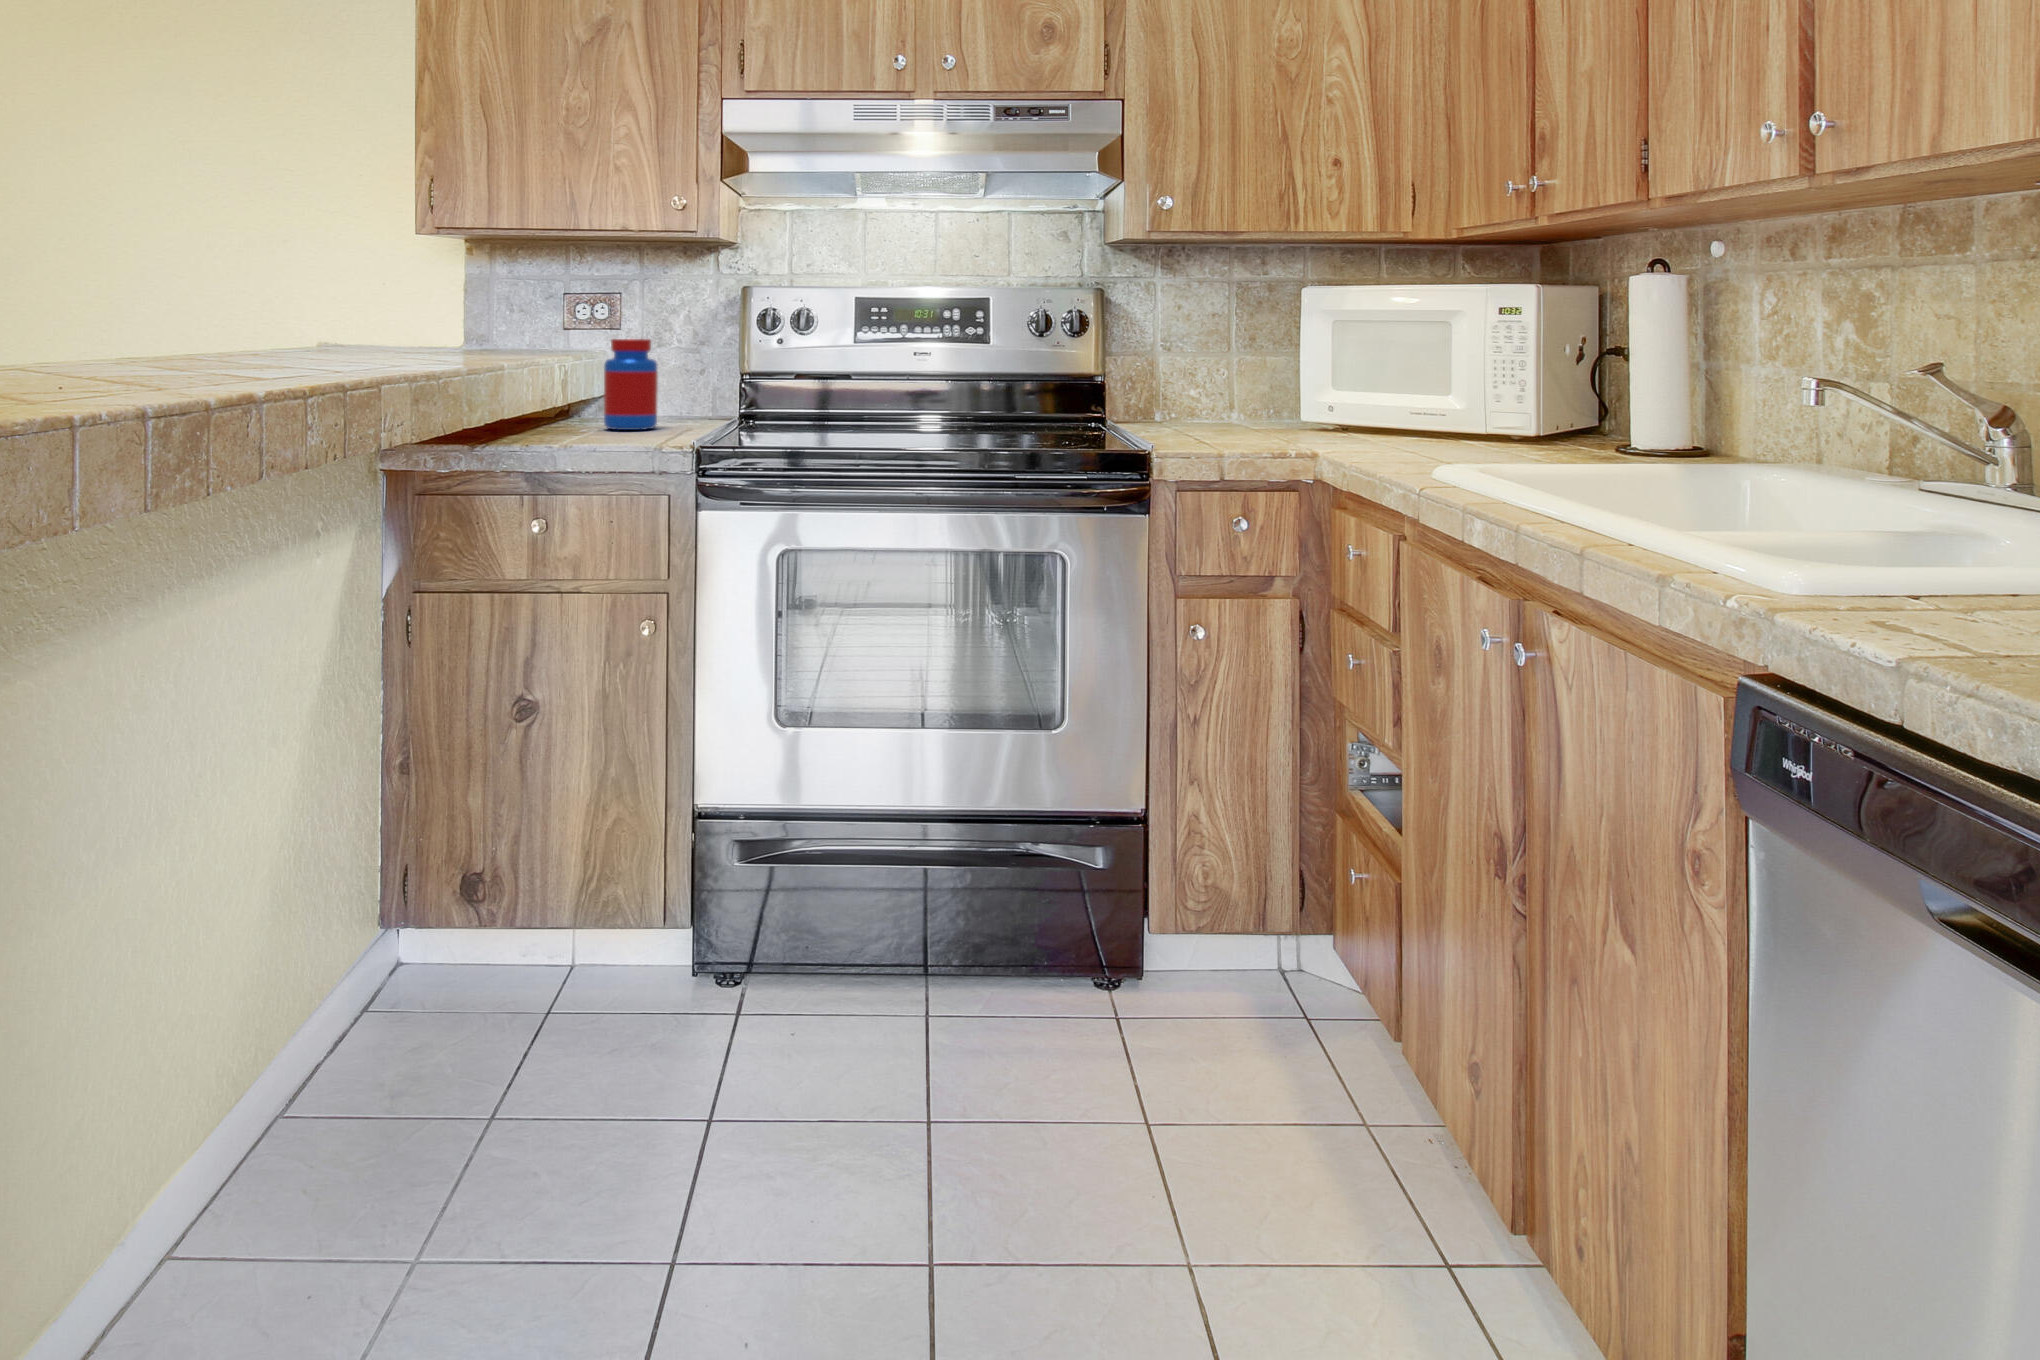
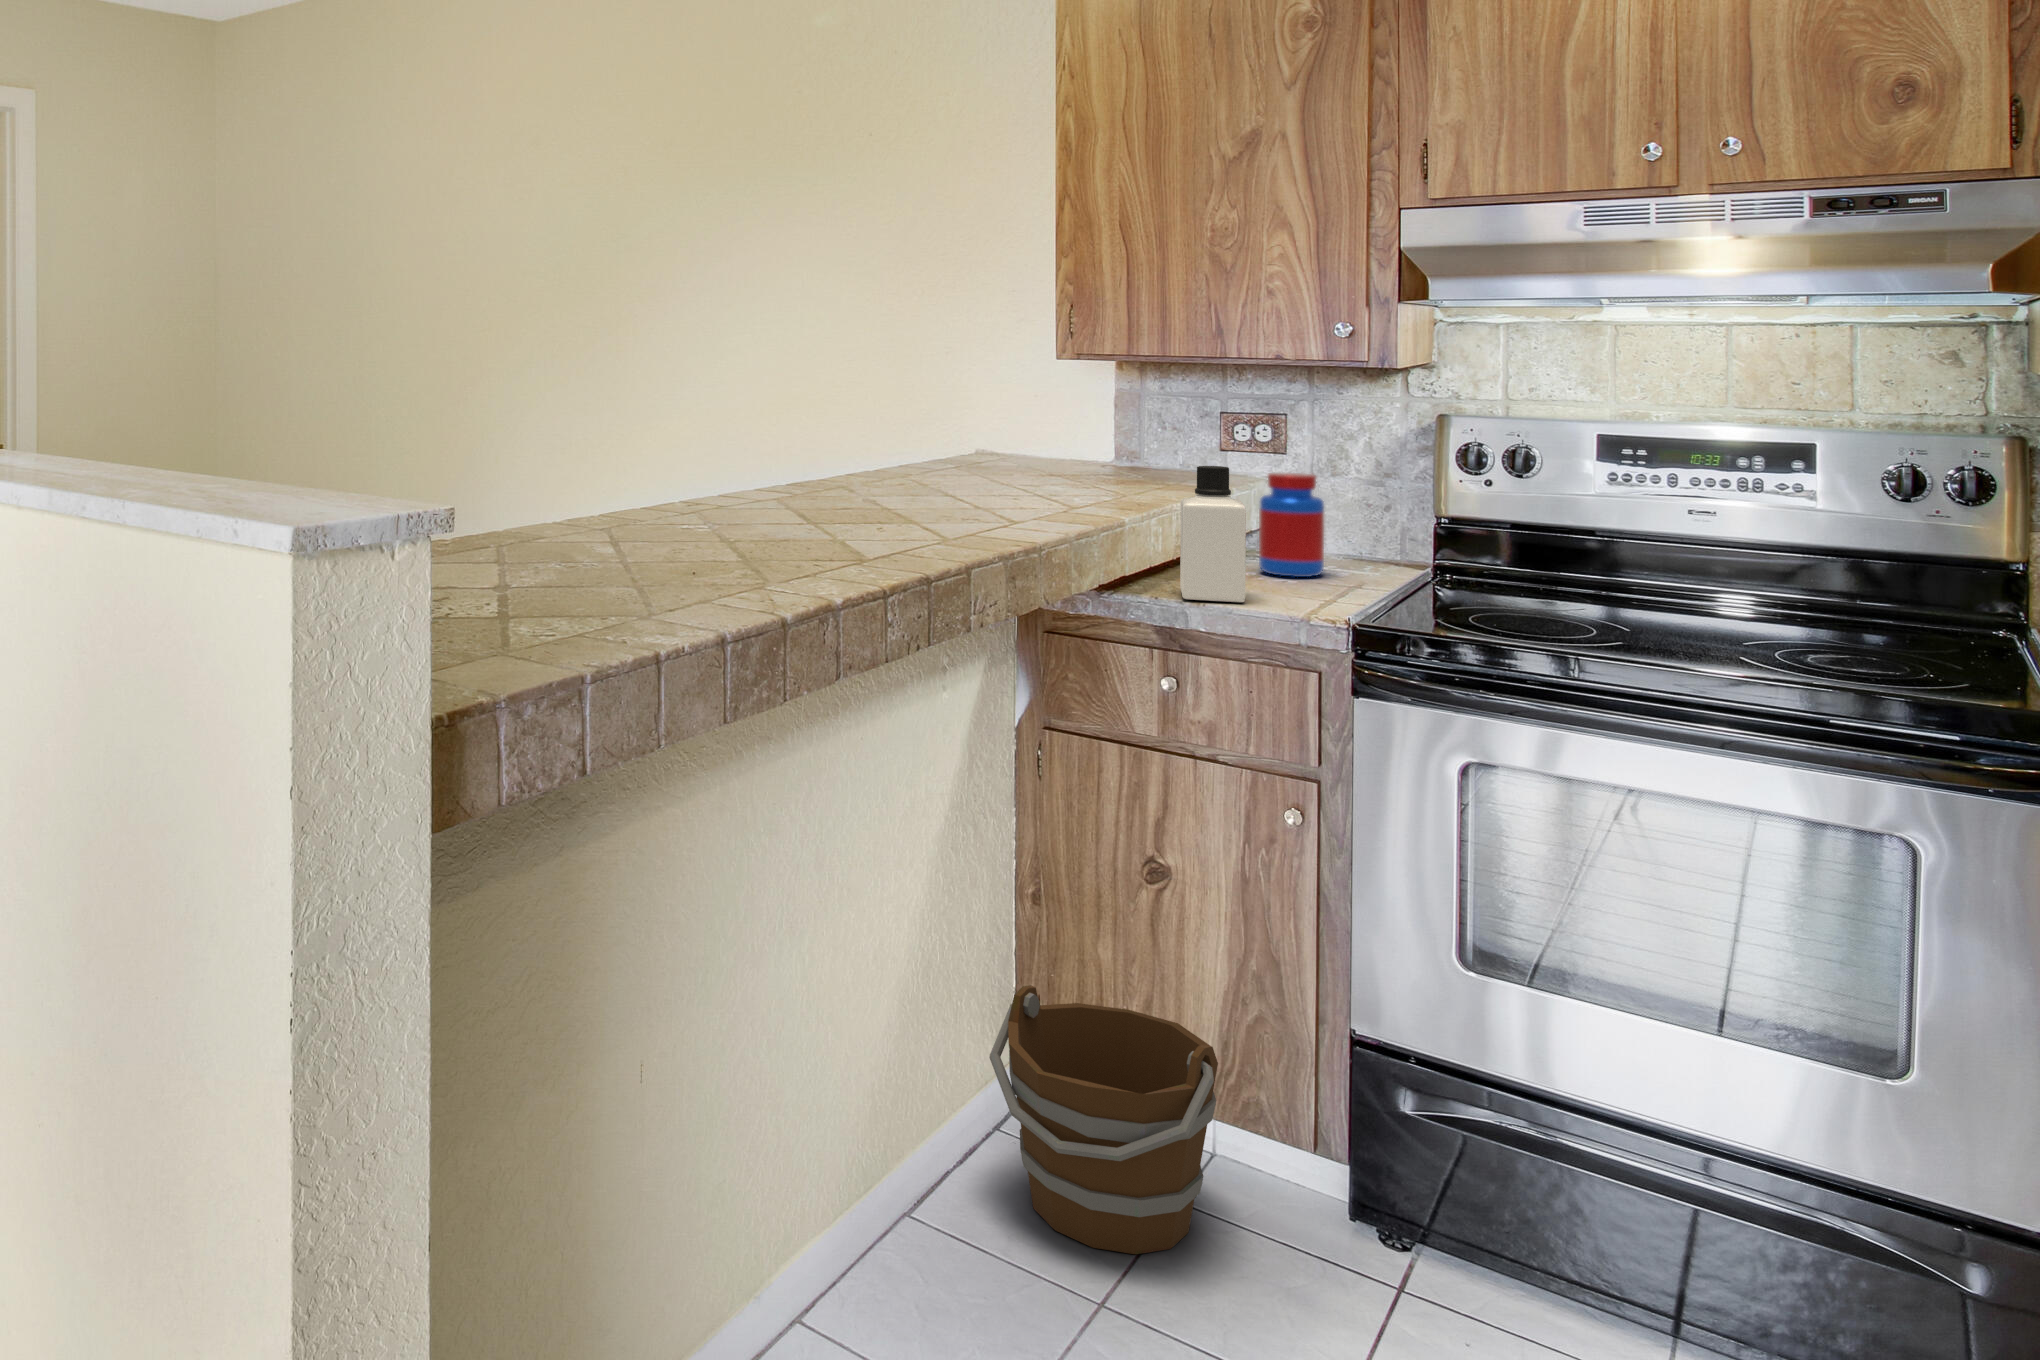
bottle: none [542,320,603,445] -> present [1180,466,1246,602]
bucket: none [366,844,591,1085] -> present [989,985,1218,1254]

